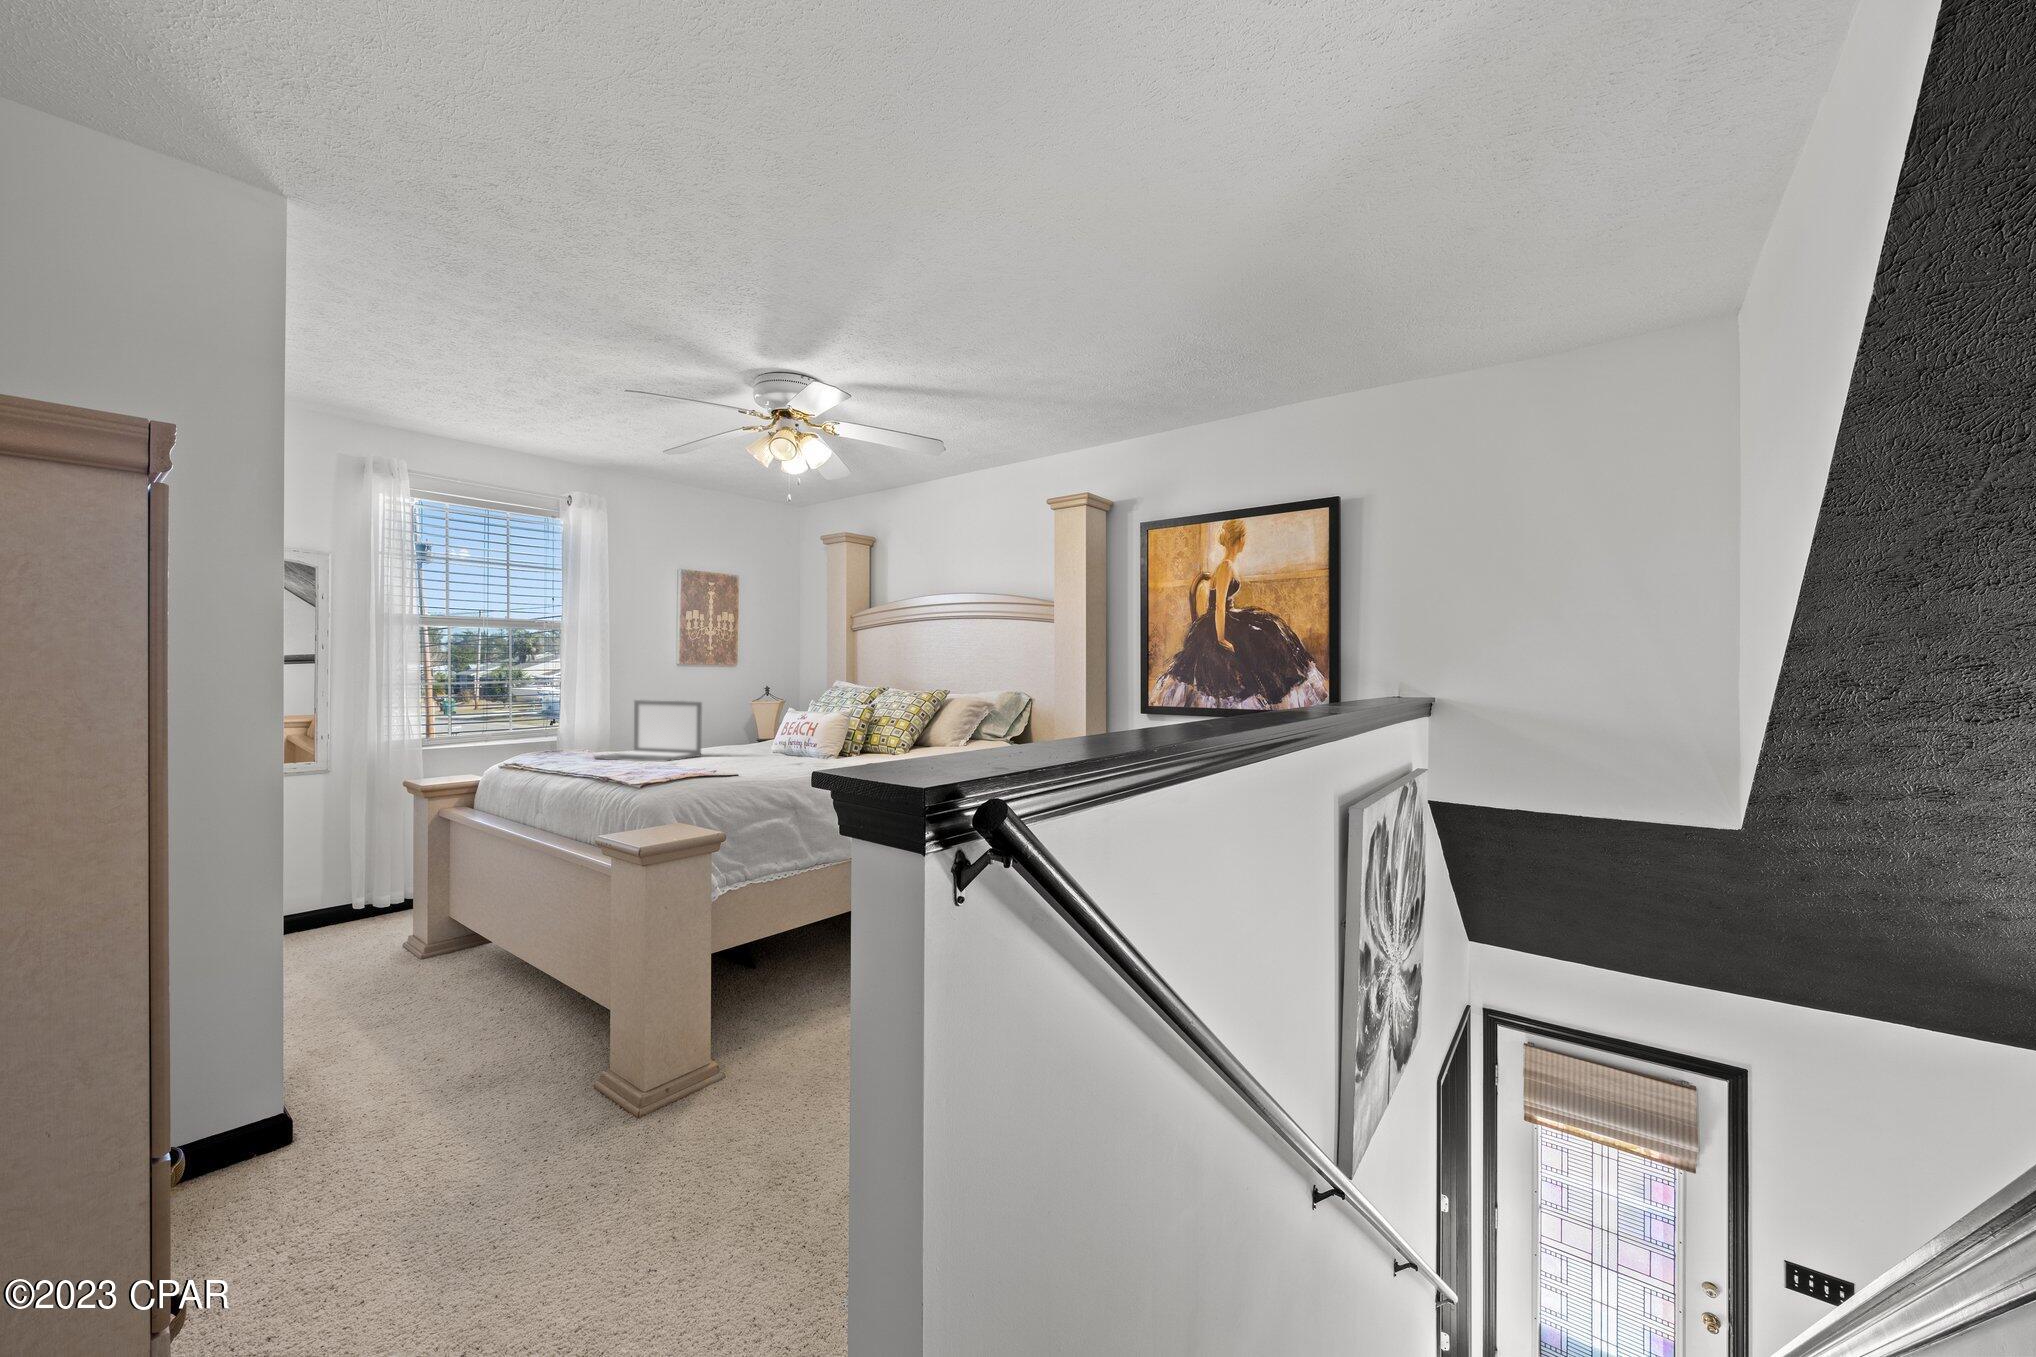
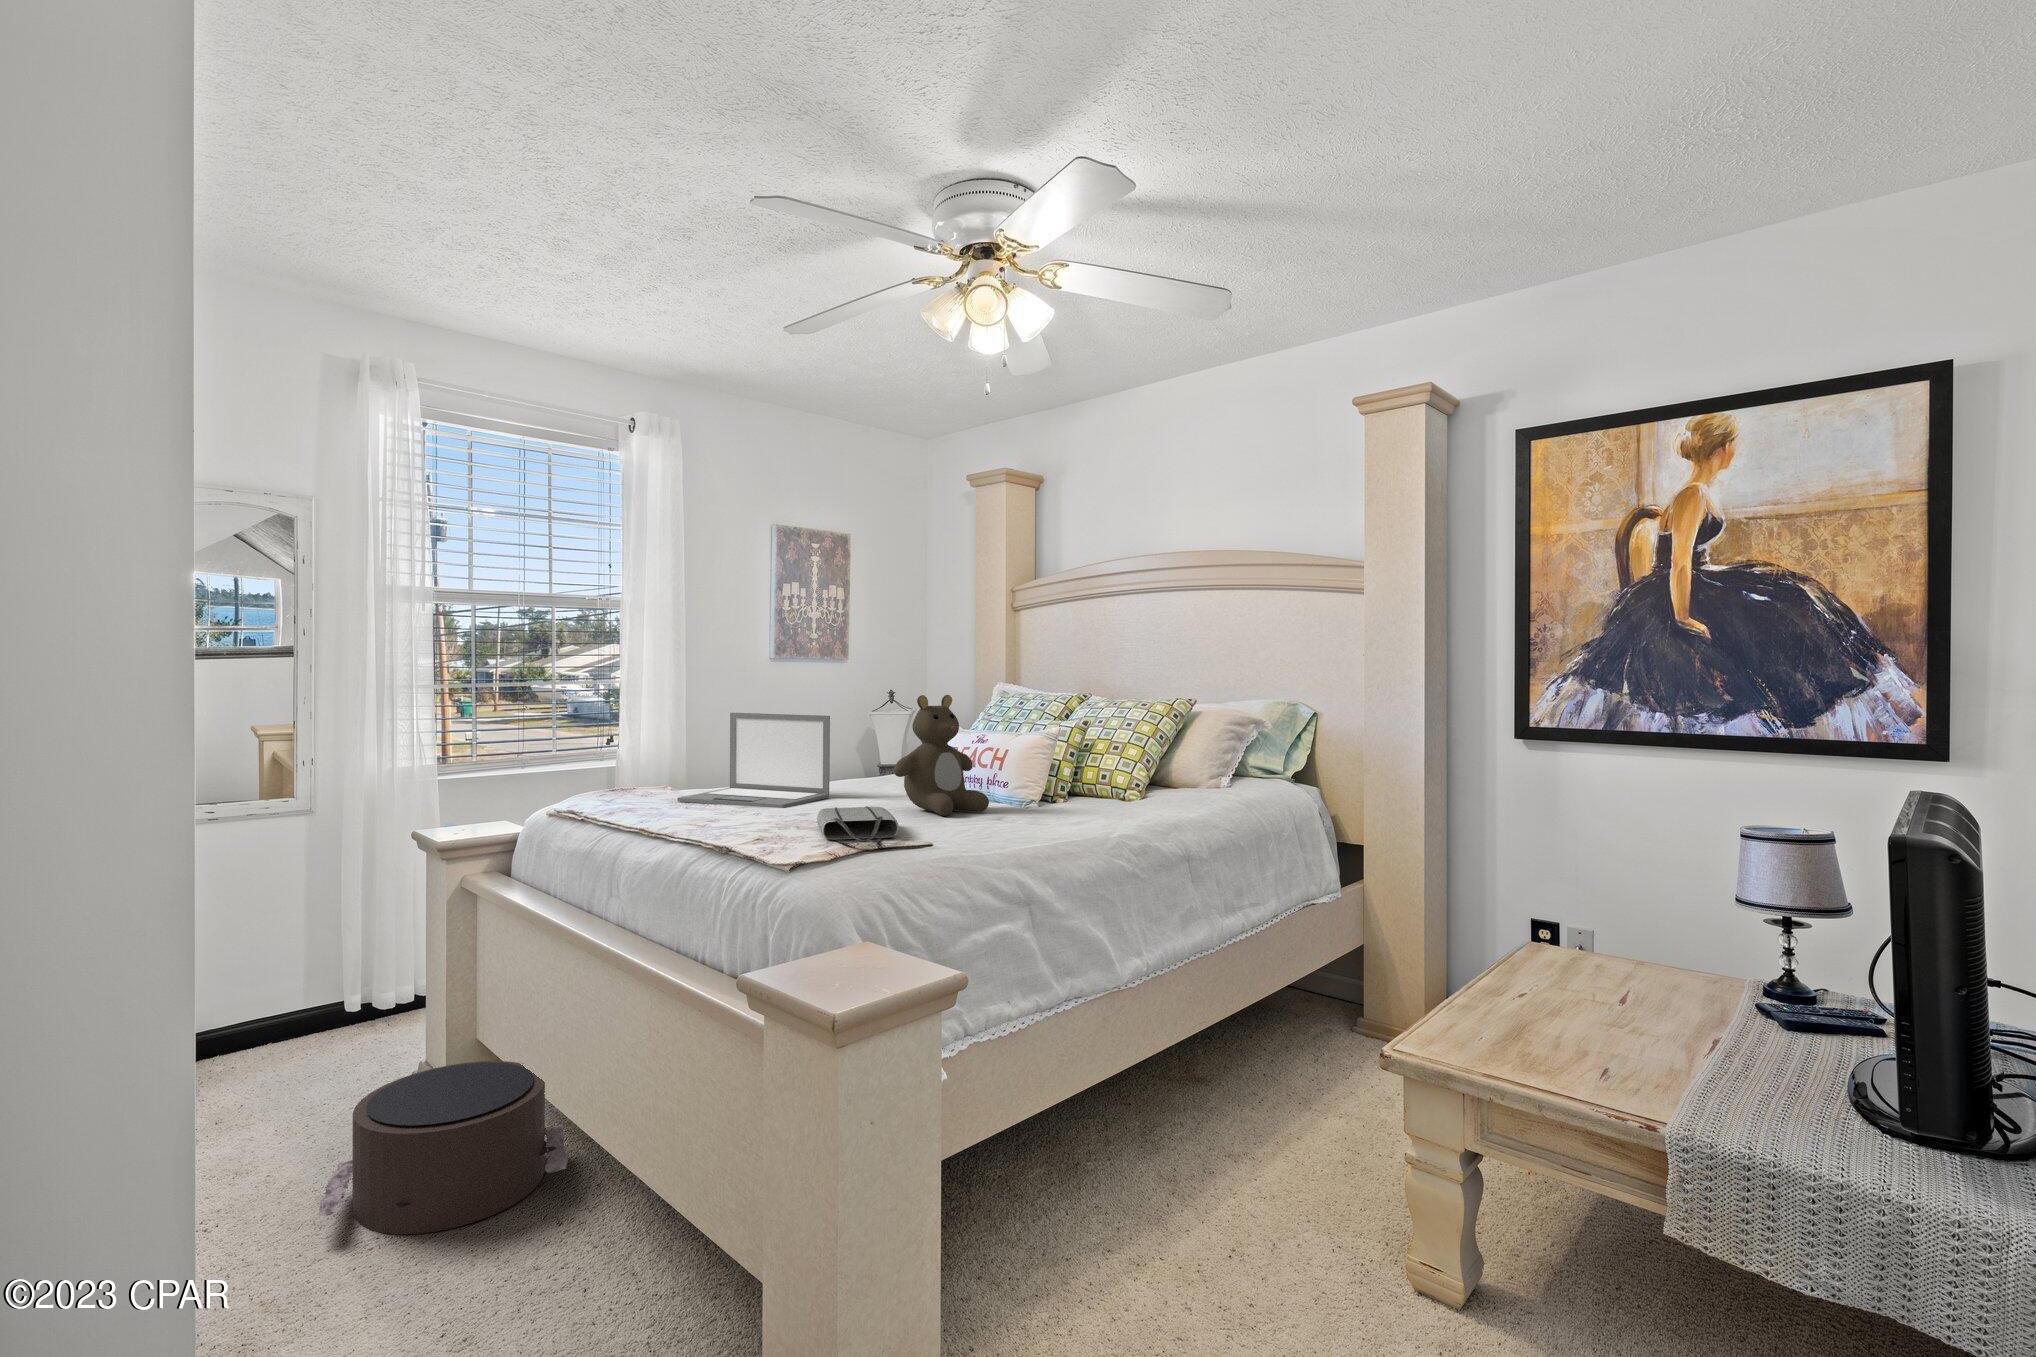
teddy bear: none [736,687,800,764] -> present [894,695,989,816]
tote bag: none [675,757,726,776] -> present [817,806,899,844]
pouf: none [342,923,511,1022] -> present [319,1061,569,1235]

